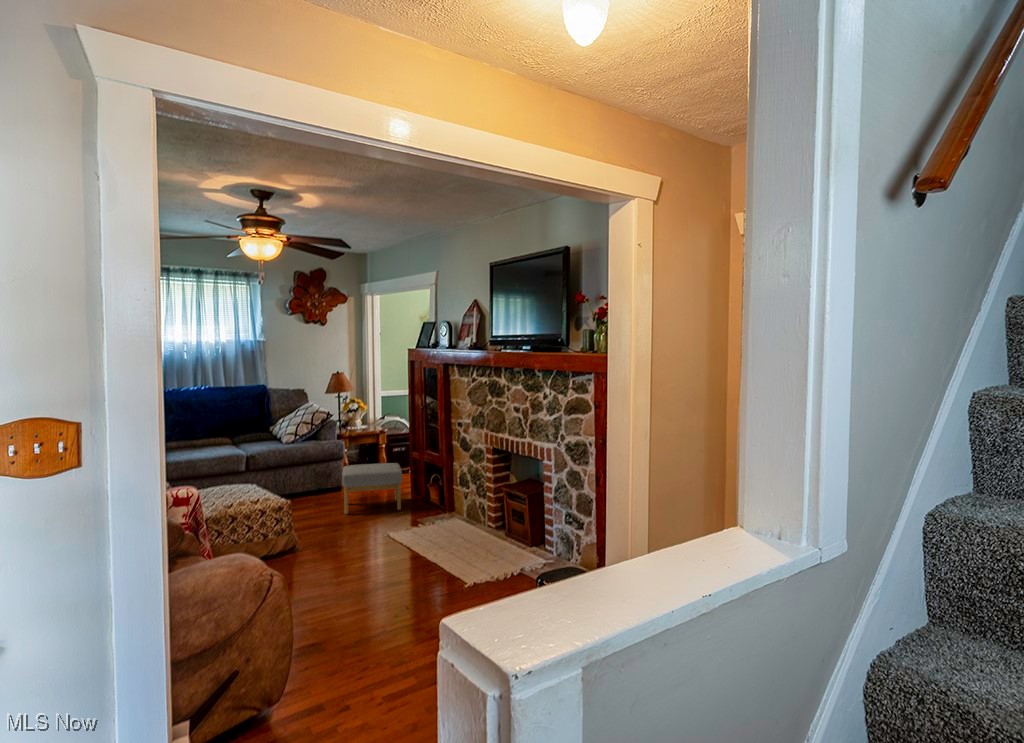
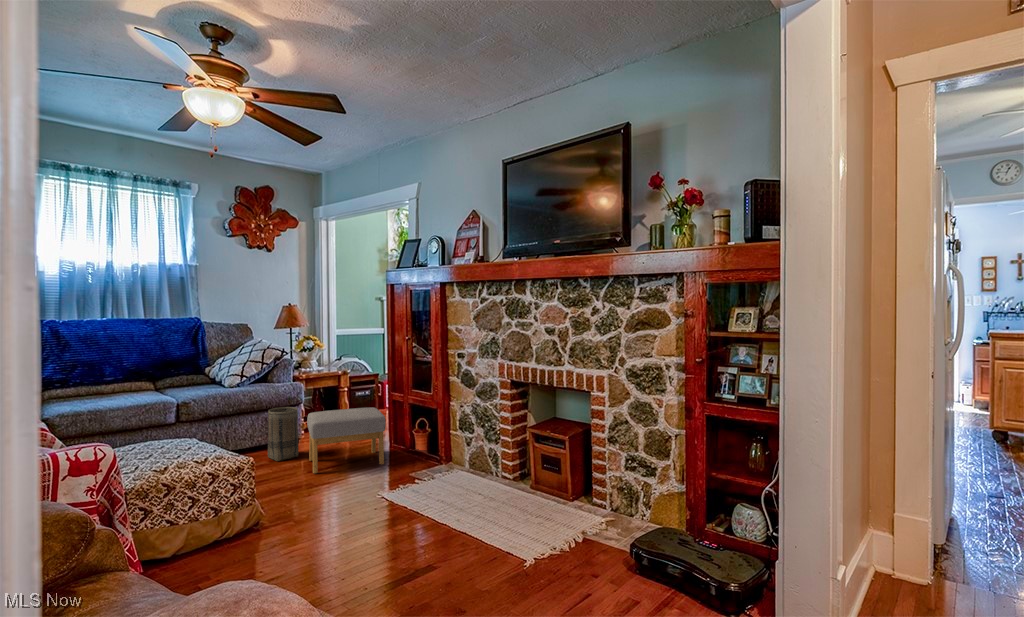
basket: none [315,460,338,503] -> present [268,407,299,461]

